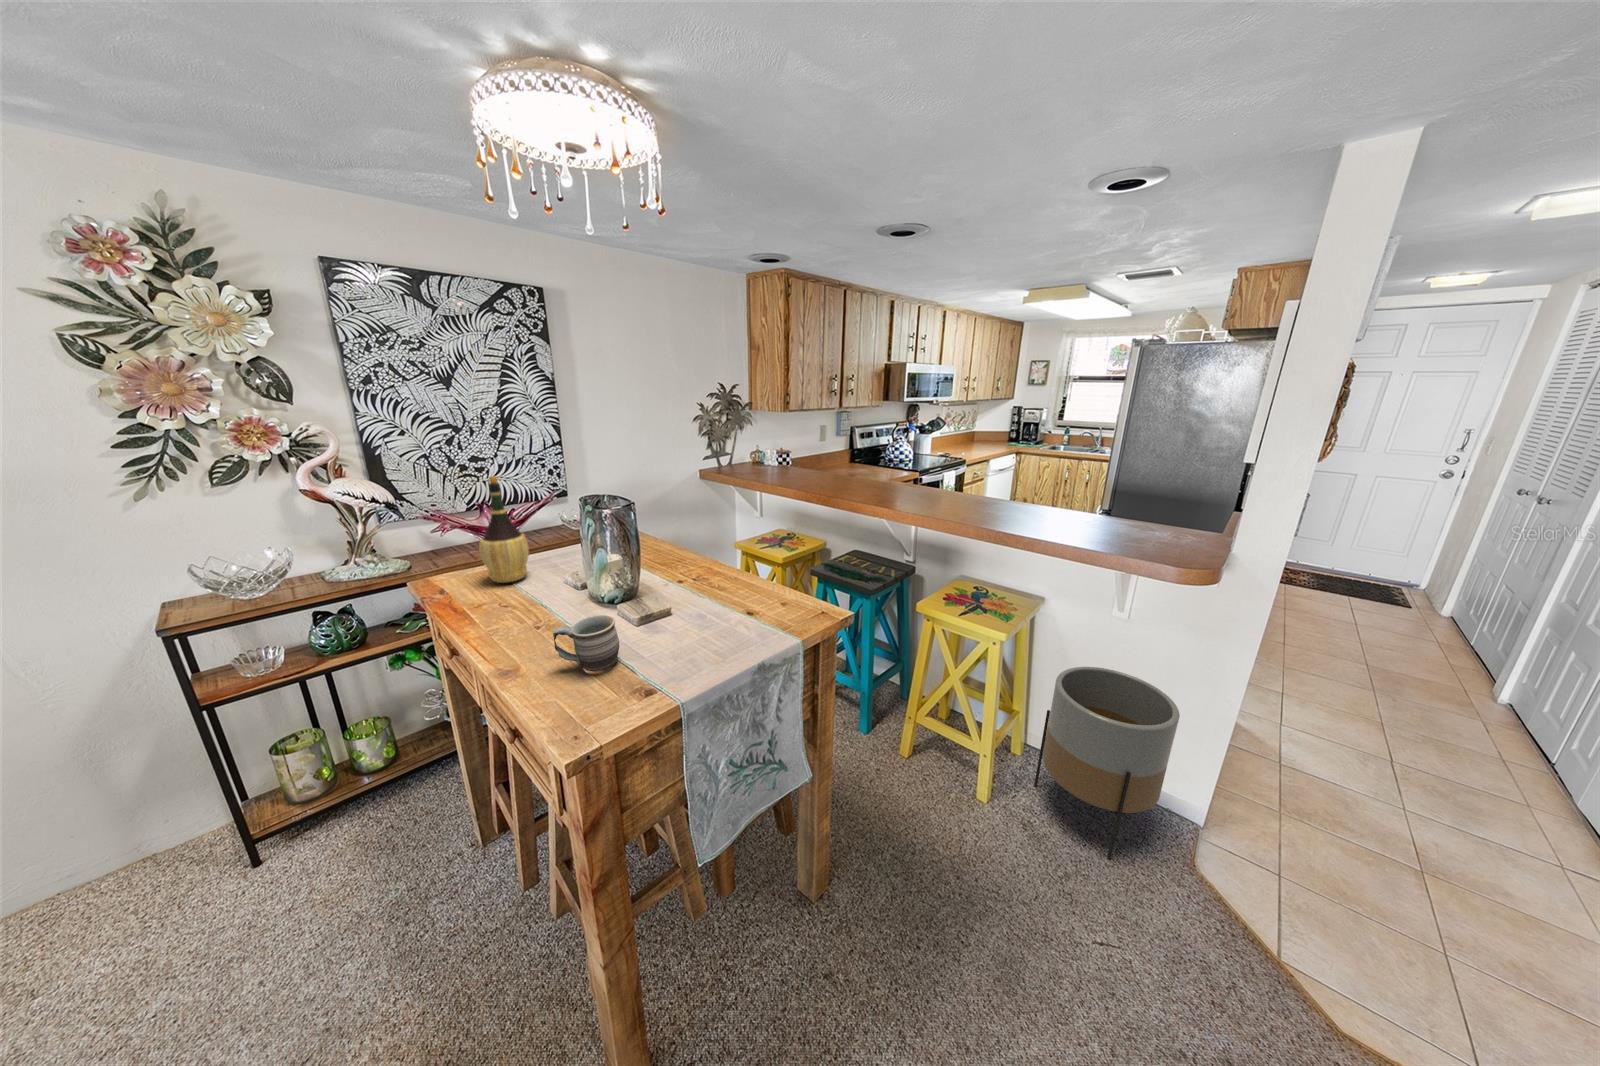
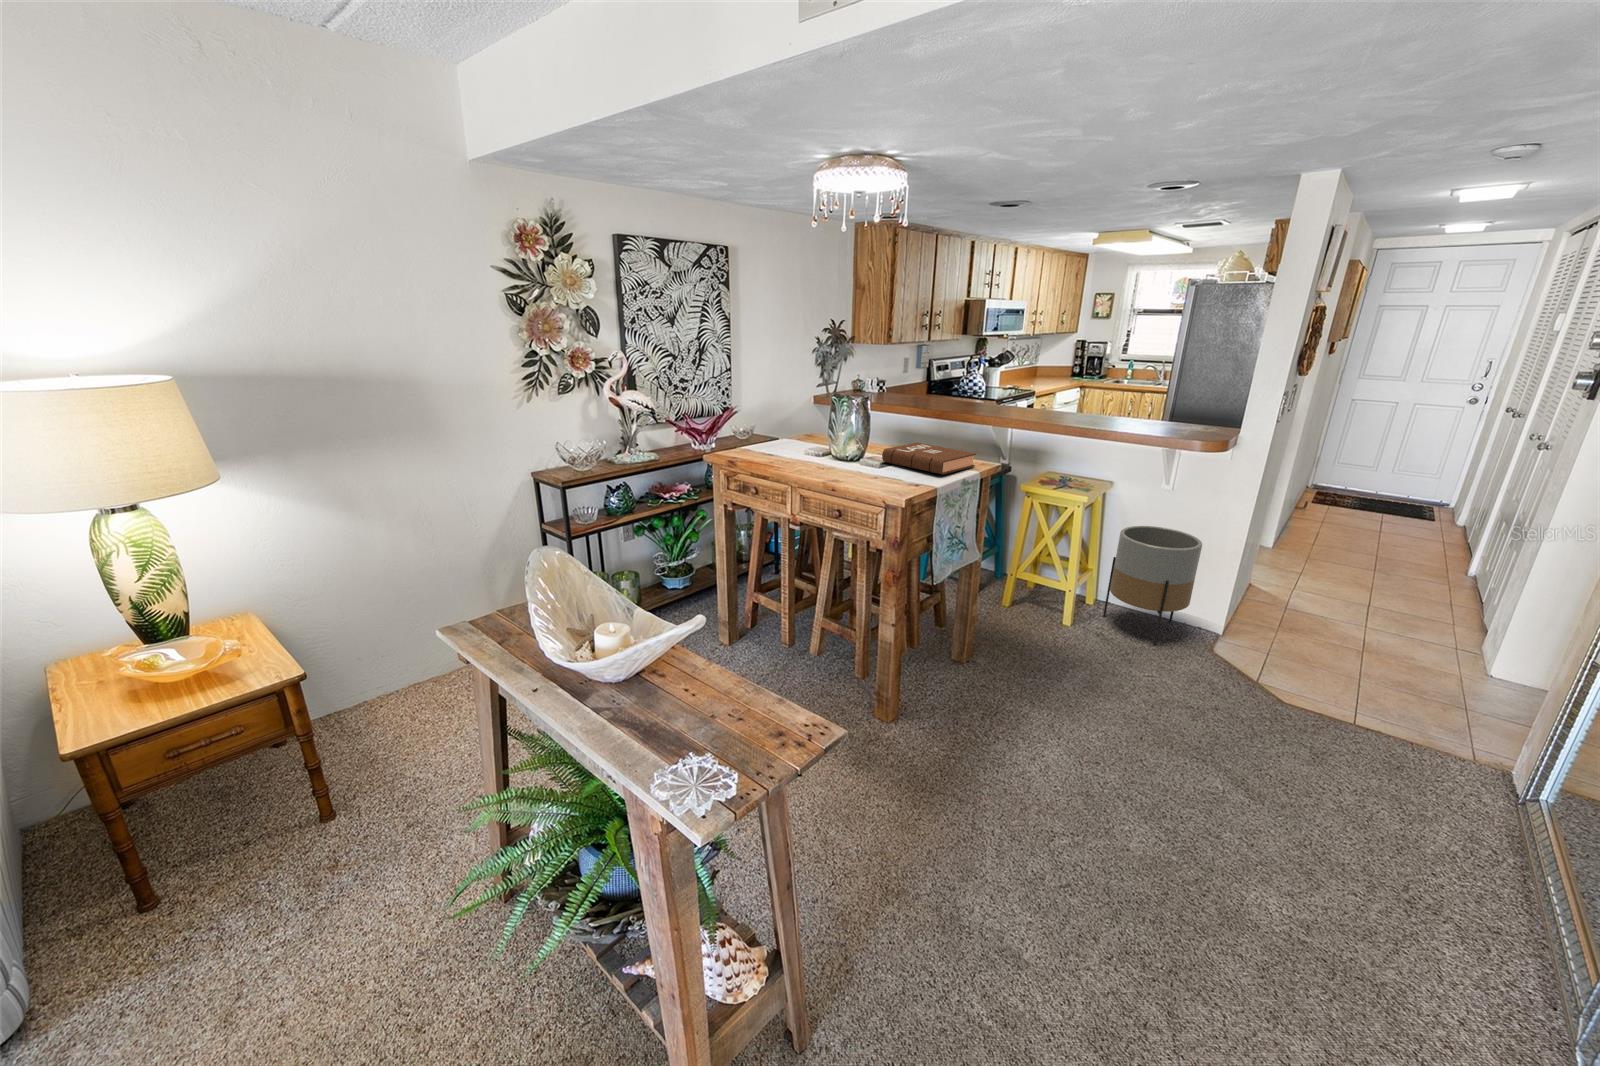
wine bottle: present [479,476,529,583] -> none [752,384,780,454]
book: none [663,566,809,648] -> present [882,443,976,474]
mug: present [553,615,619,671] -> none [853,454,885,482]

